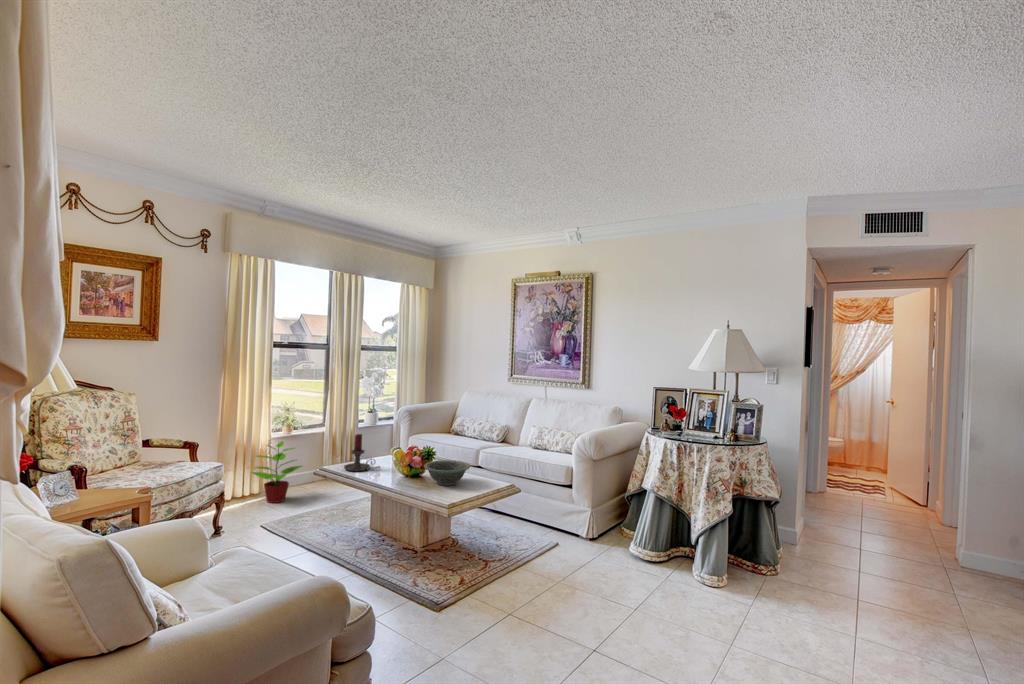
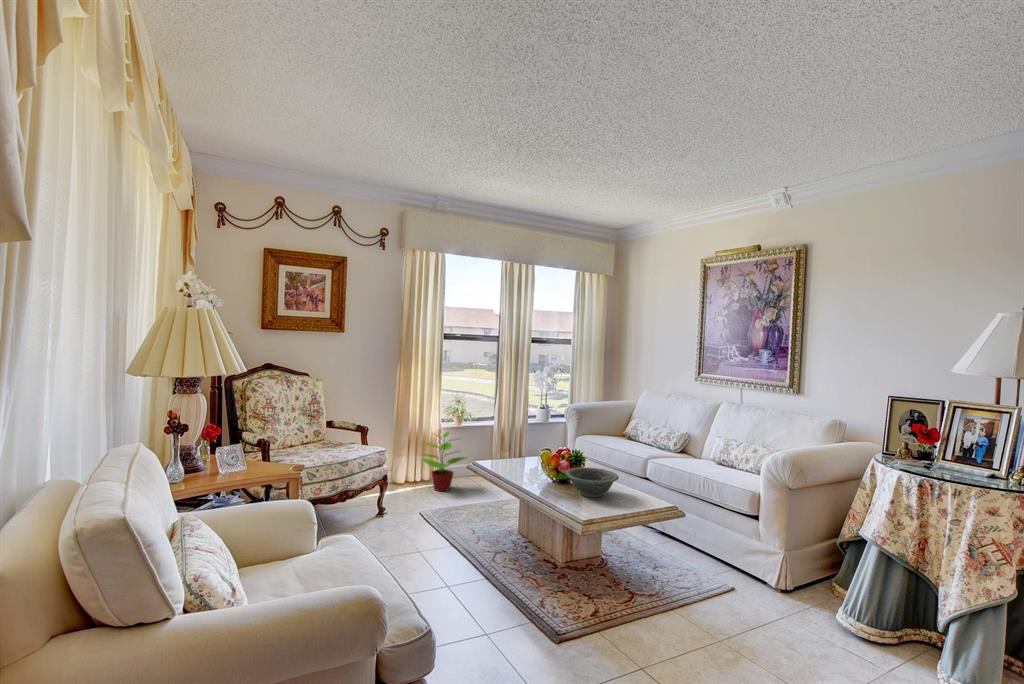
candle holder: present [344,434,376,471] -> none [491,430,525,470]

